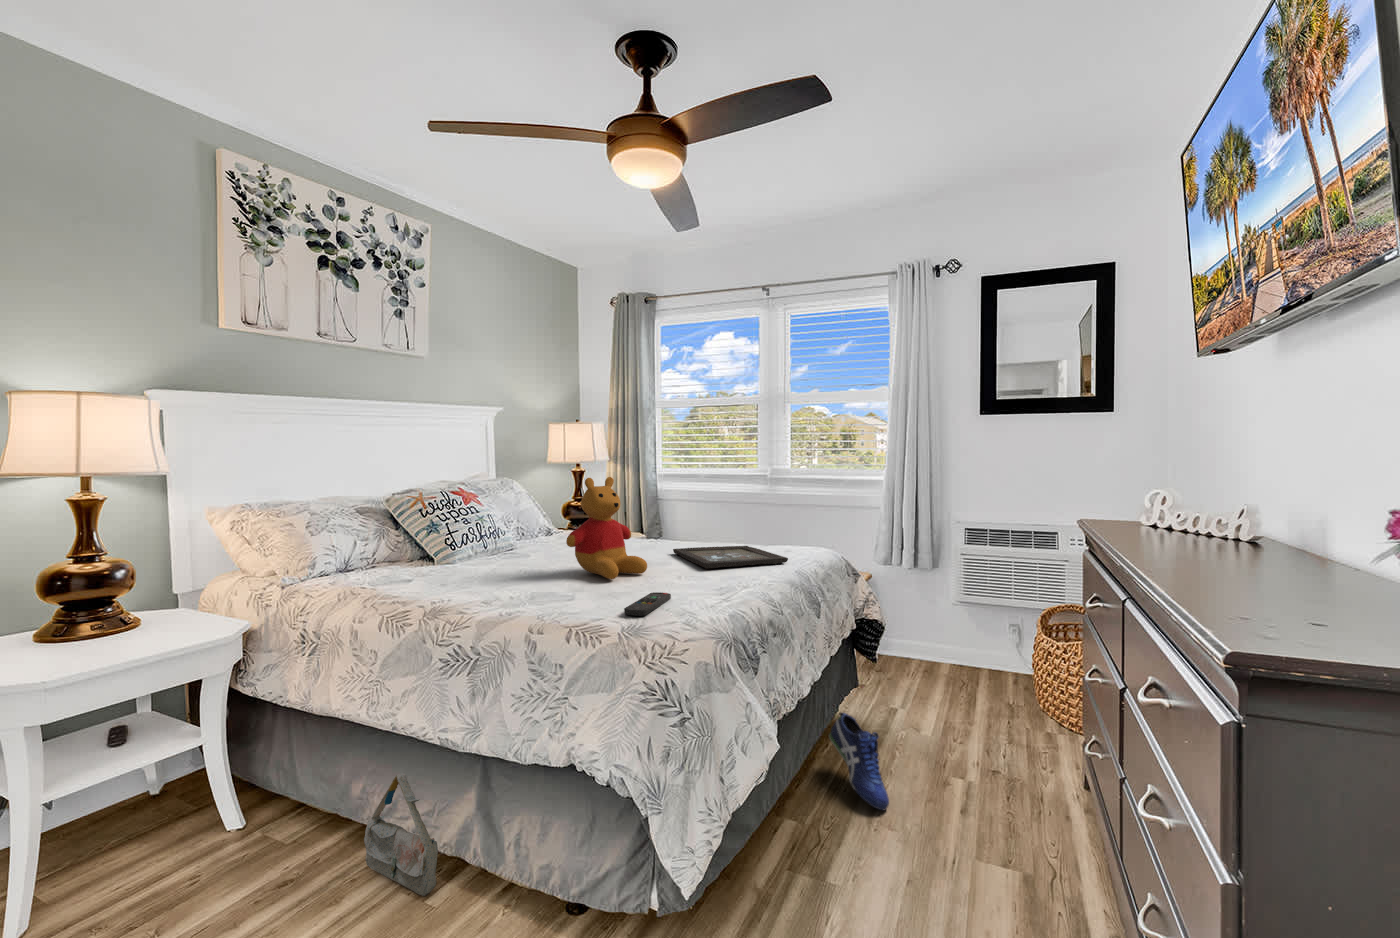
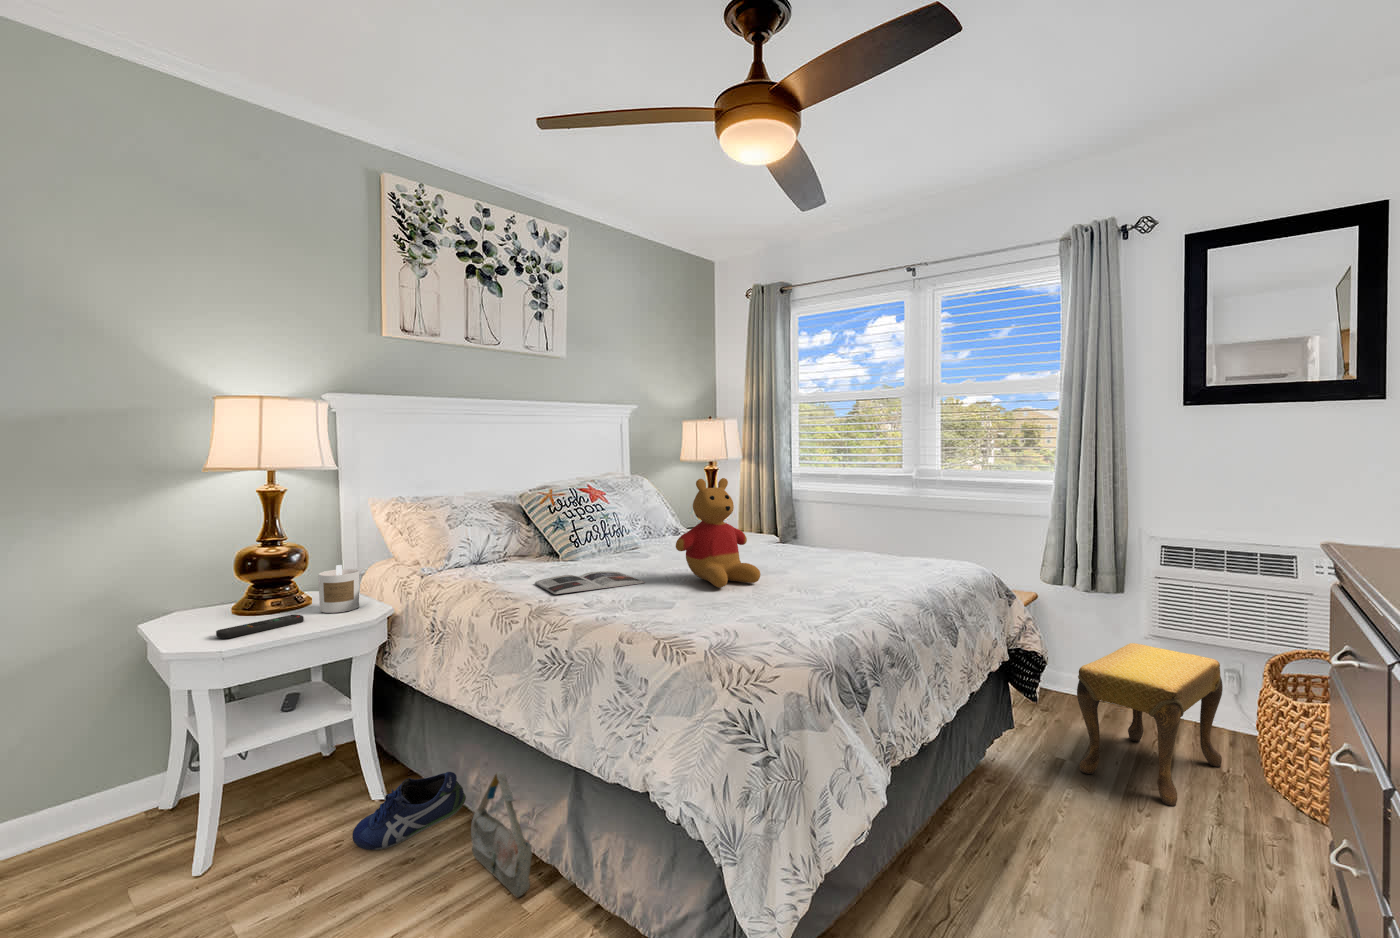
tray: present [673,546,788,568] -> none [796,556,924,581]
magazine: none [420,571,536,594] -> present [535,571,645,594]
candle: none [162,577,213,631] -> present [318,565,359,613]
remote control: present [624,592,671,616] -> present [216,615,304,638]
footstool: none [907,609,1010,736] -> present [1077,643,1223,806]
shoe: present [829,713,889,810] -> present [352,772,466,850]

